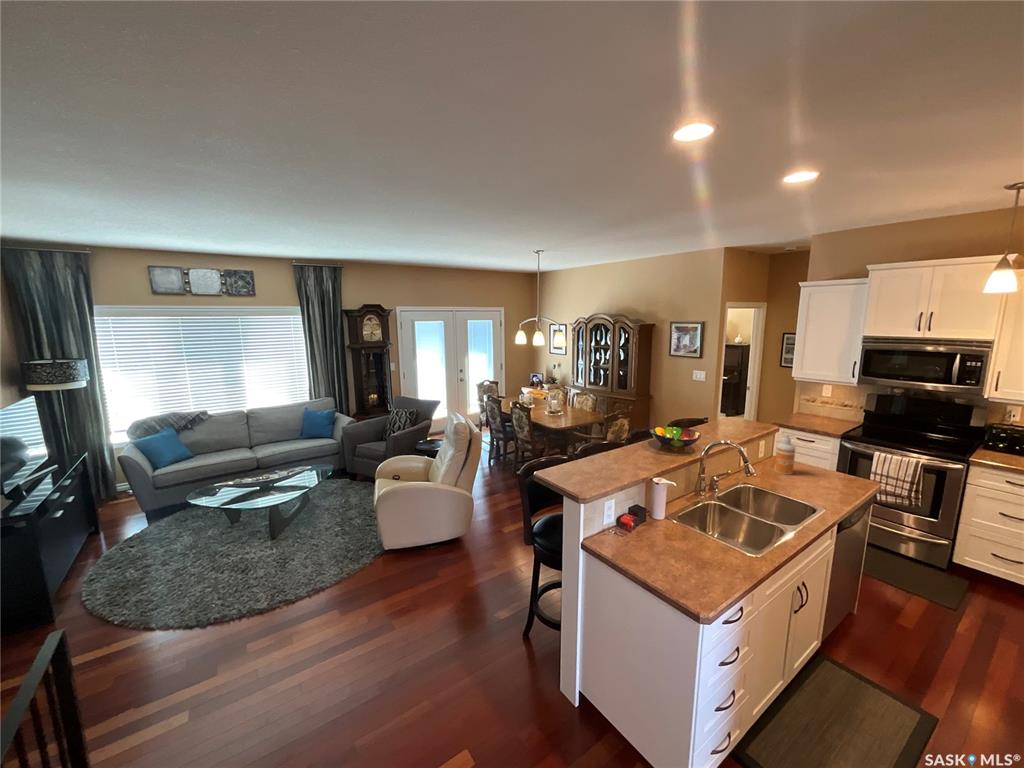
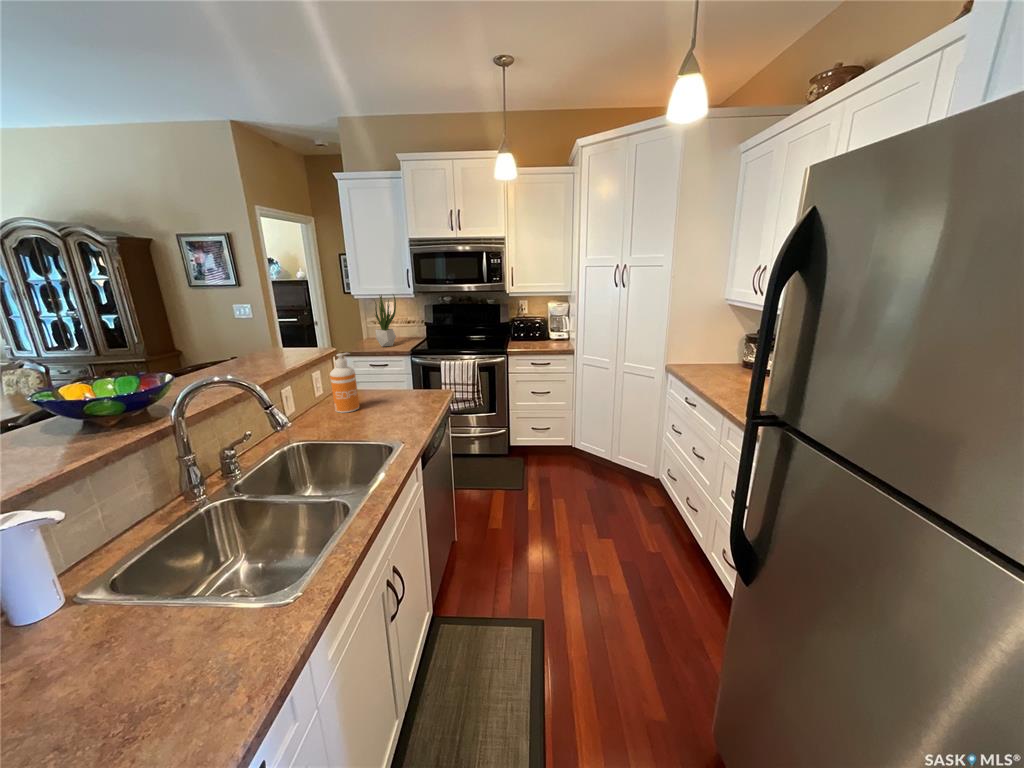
potted plant: none [808,381,836,426] -> present [374,295,396,346]

